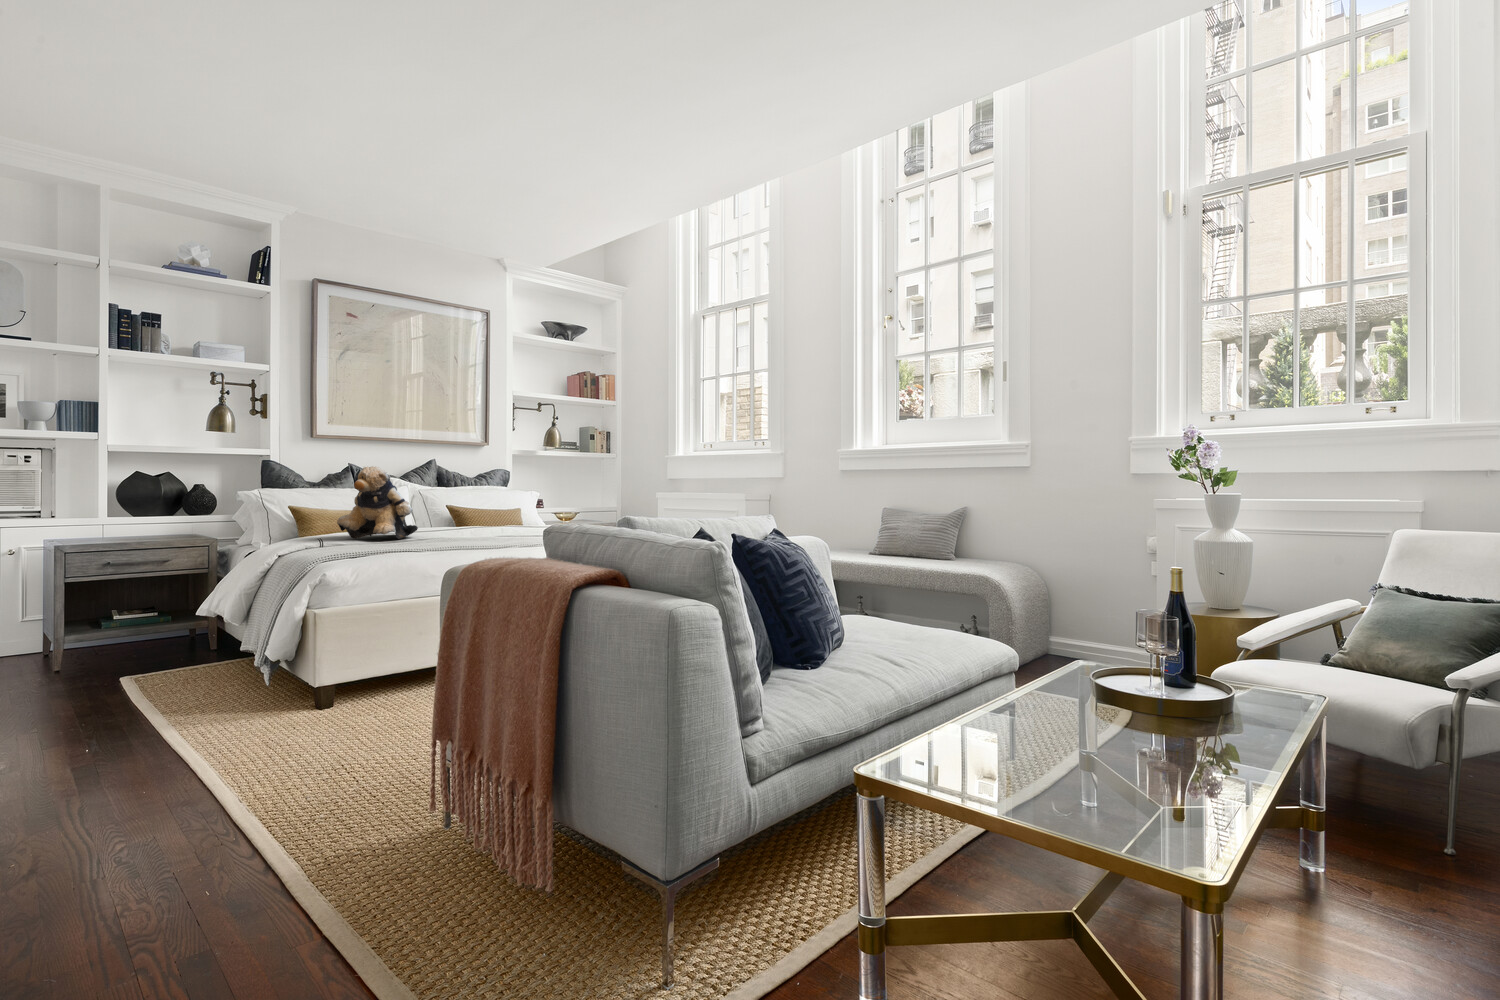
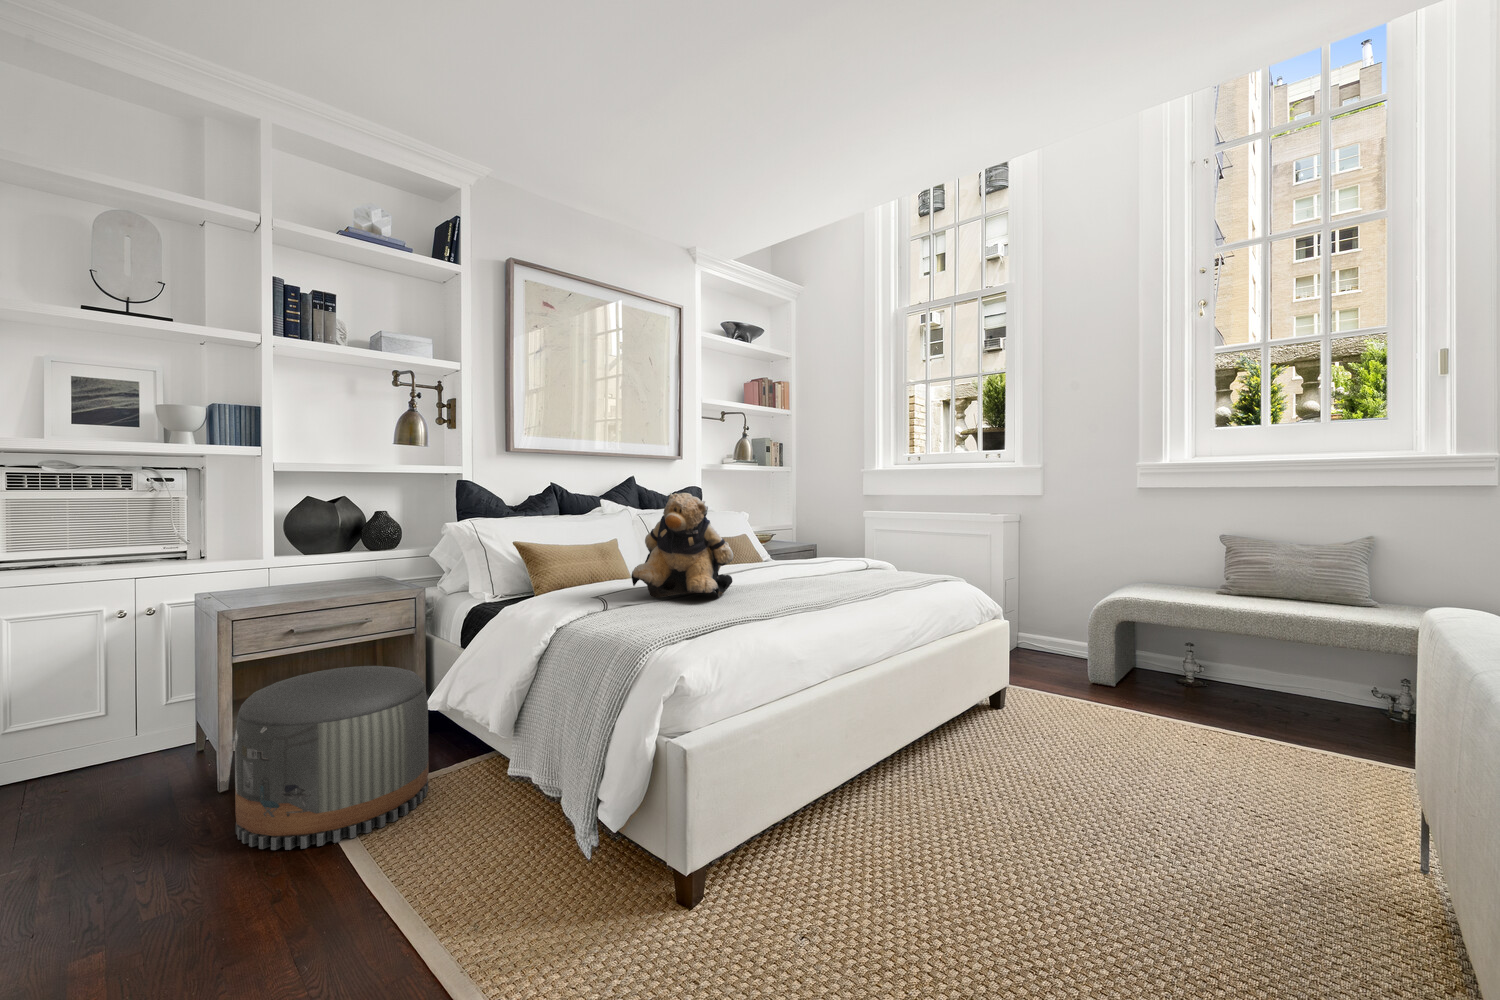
pouf: none [60,587,201,691] -> present [235,666,429,850]

